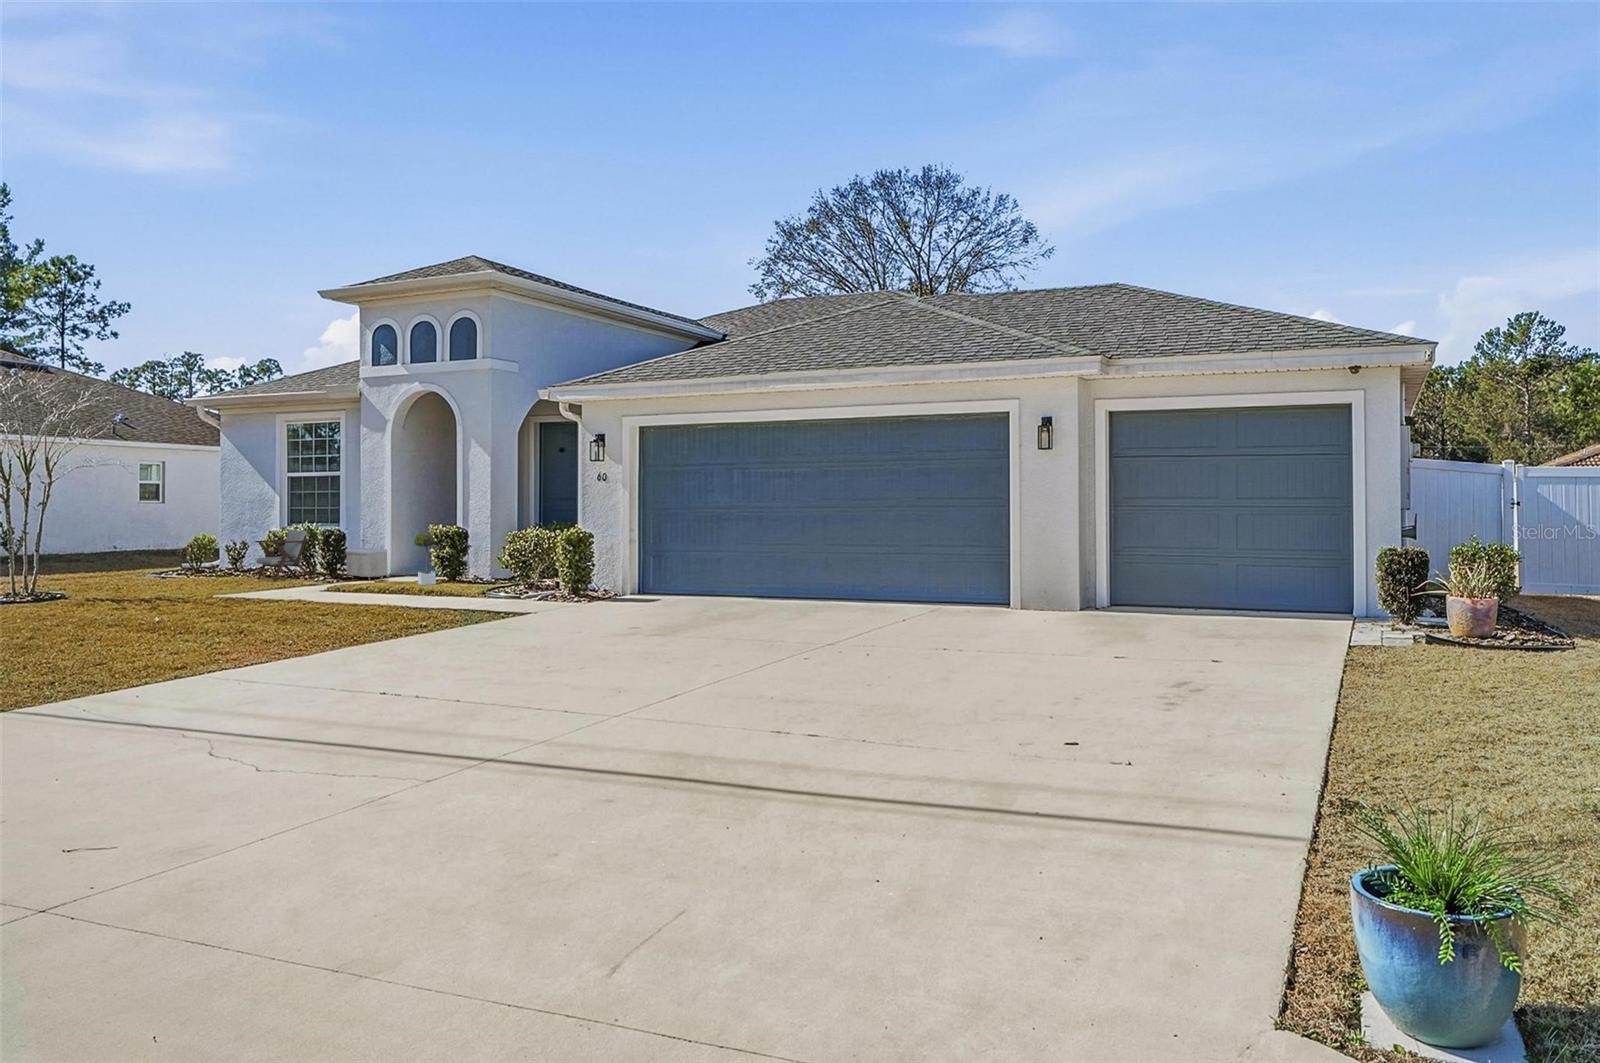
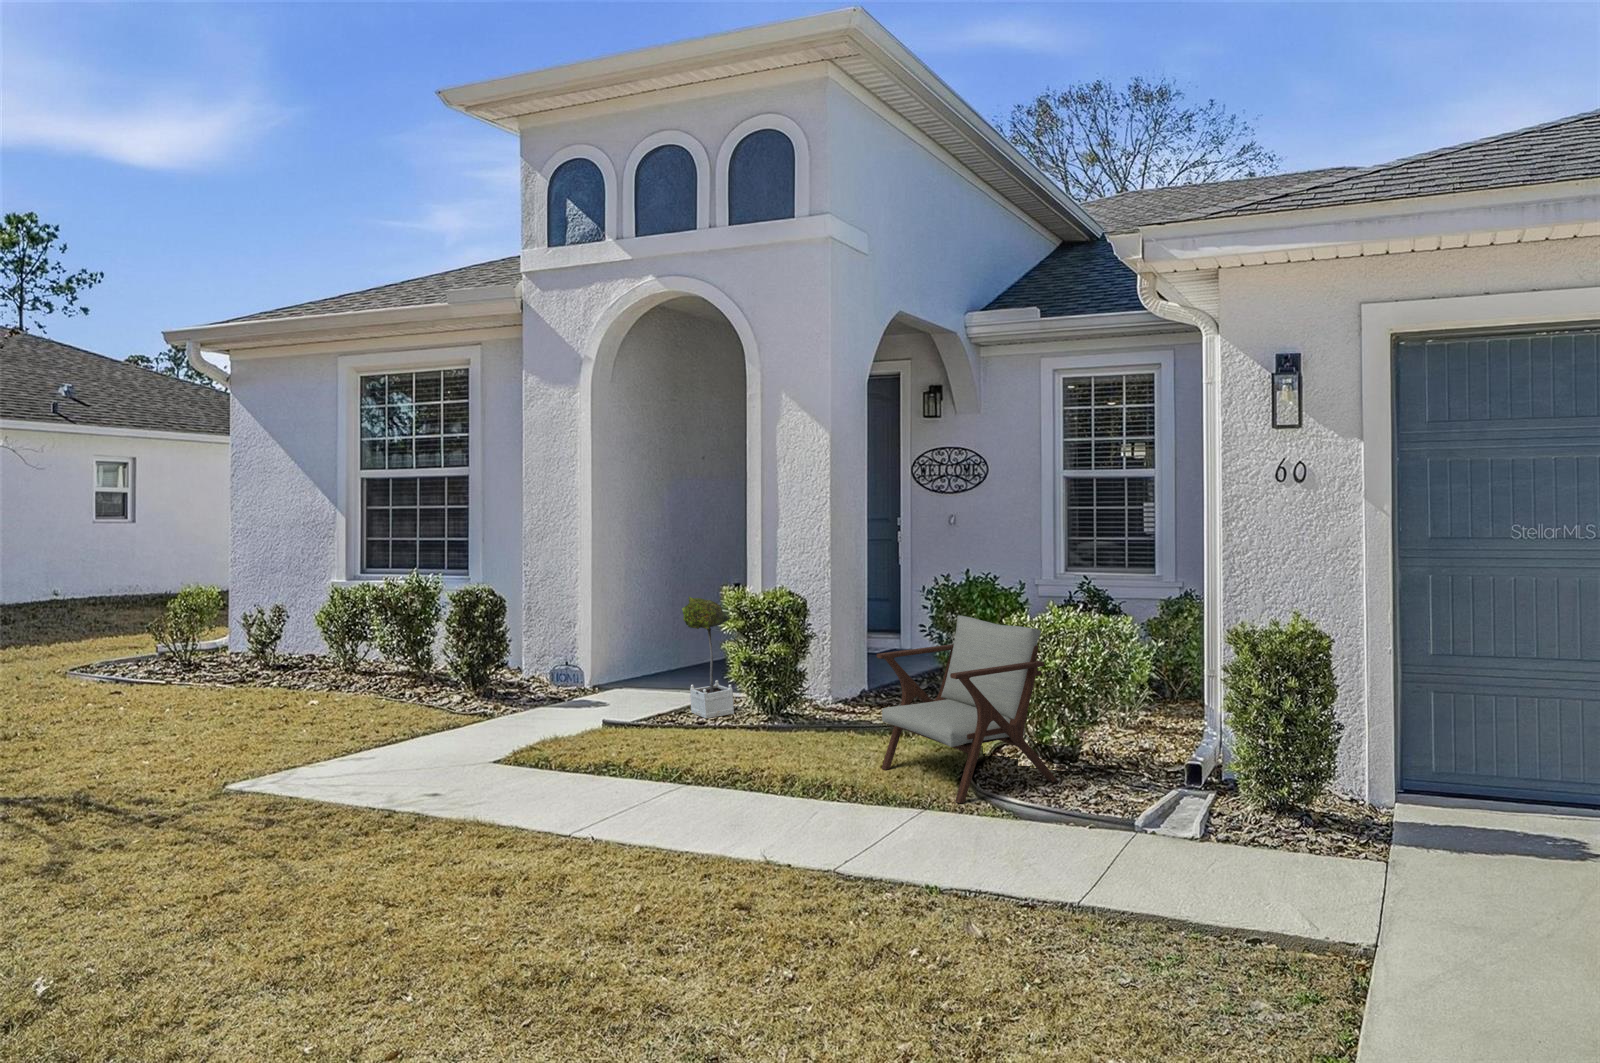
lounge chair: present [255,530,314,581] -> present [877,616,1057,803]
storage bench: present [345,548,387,579] -> none [497,618,586,688]

